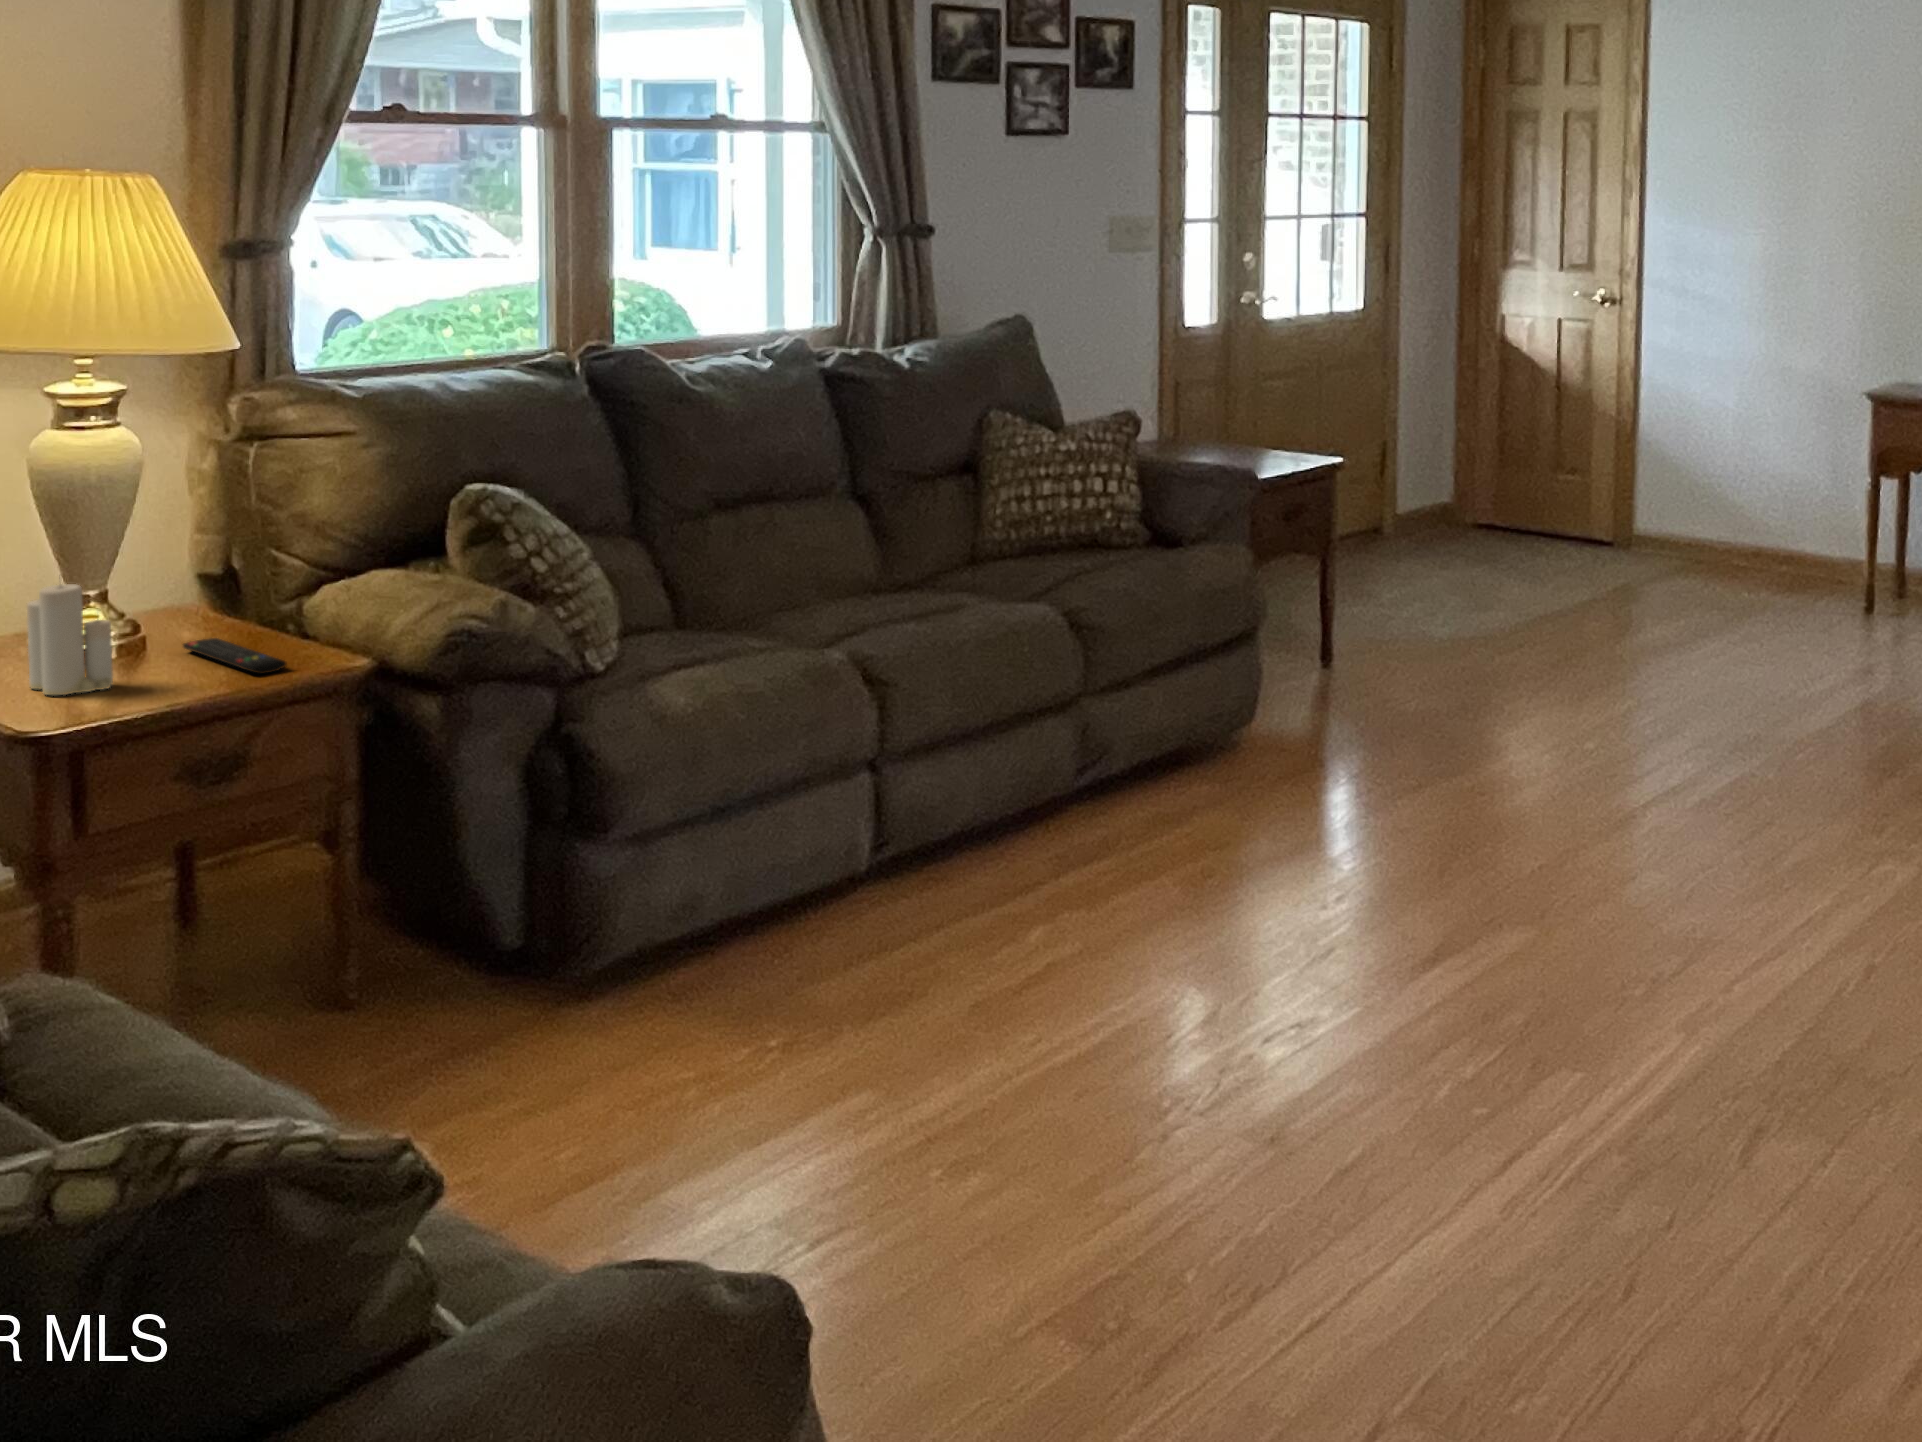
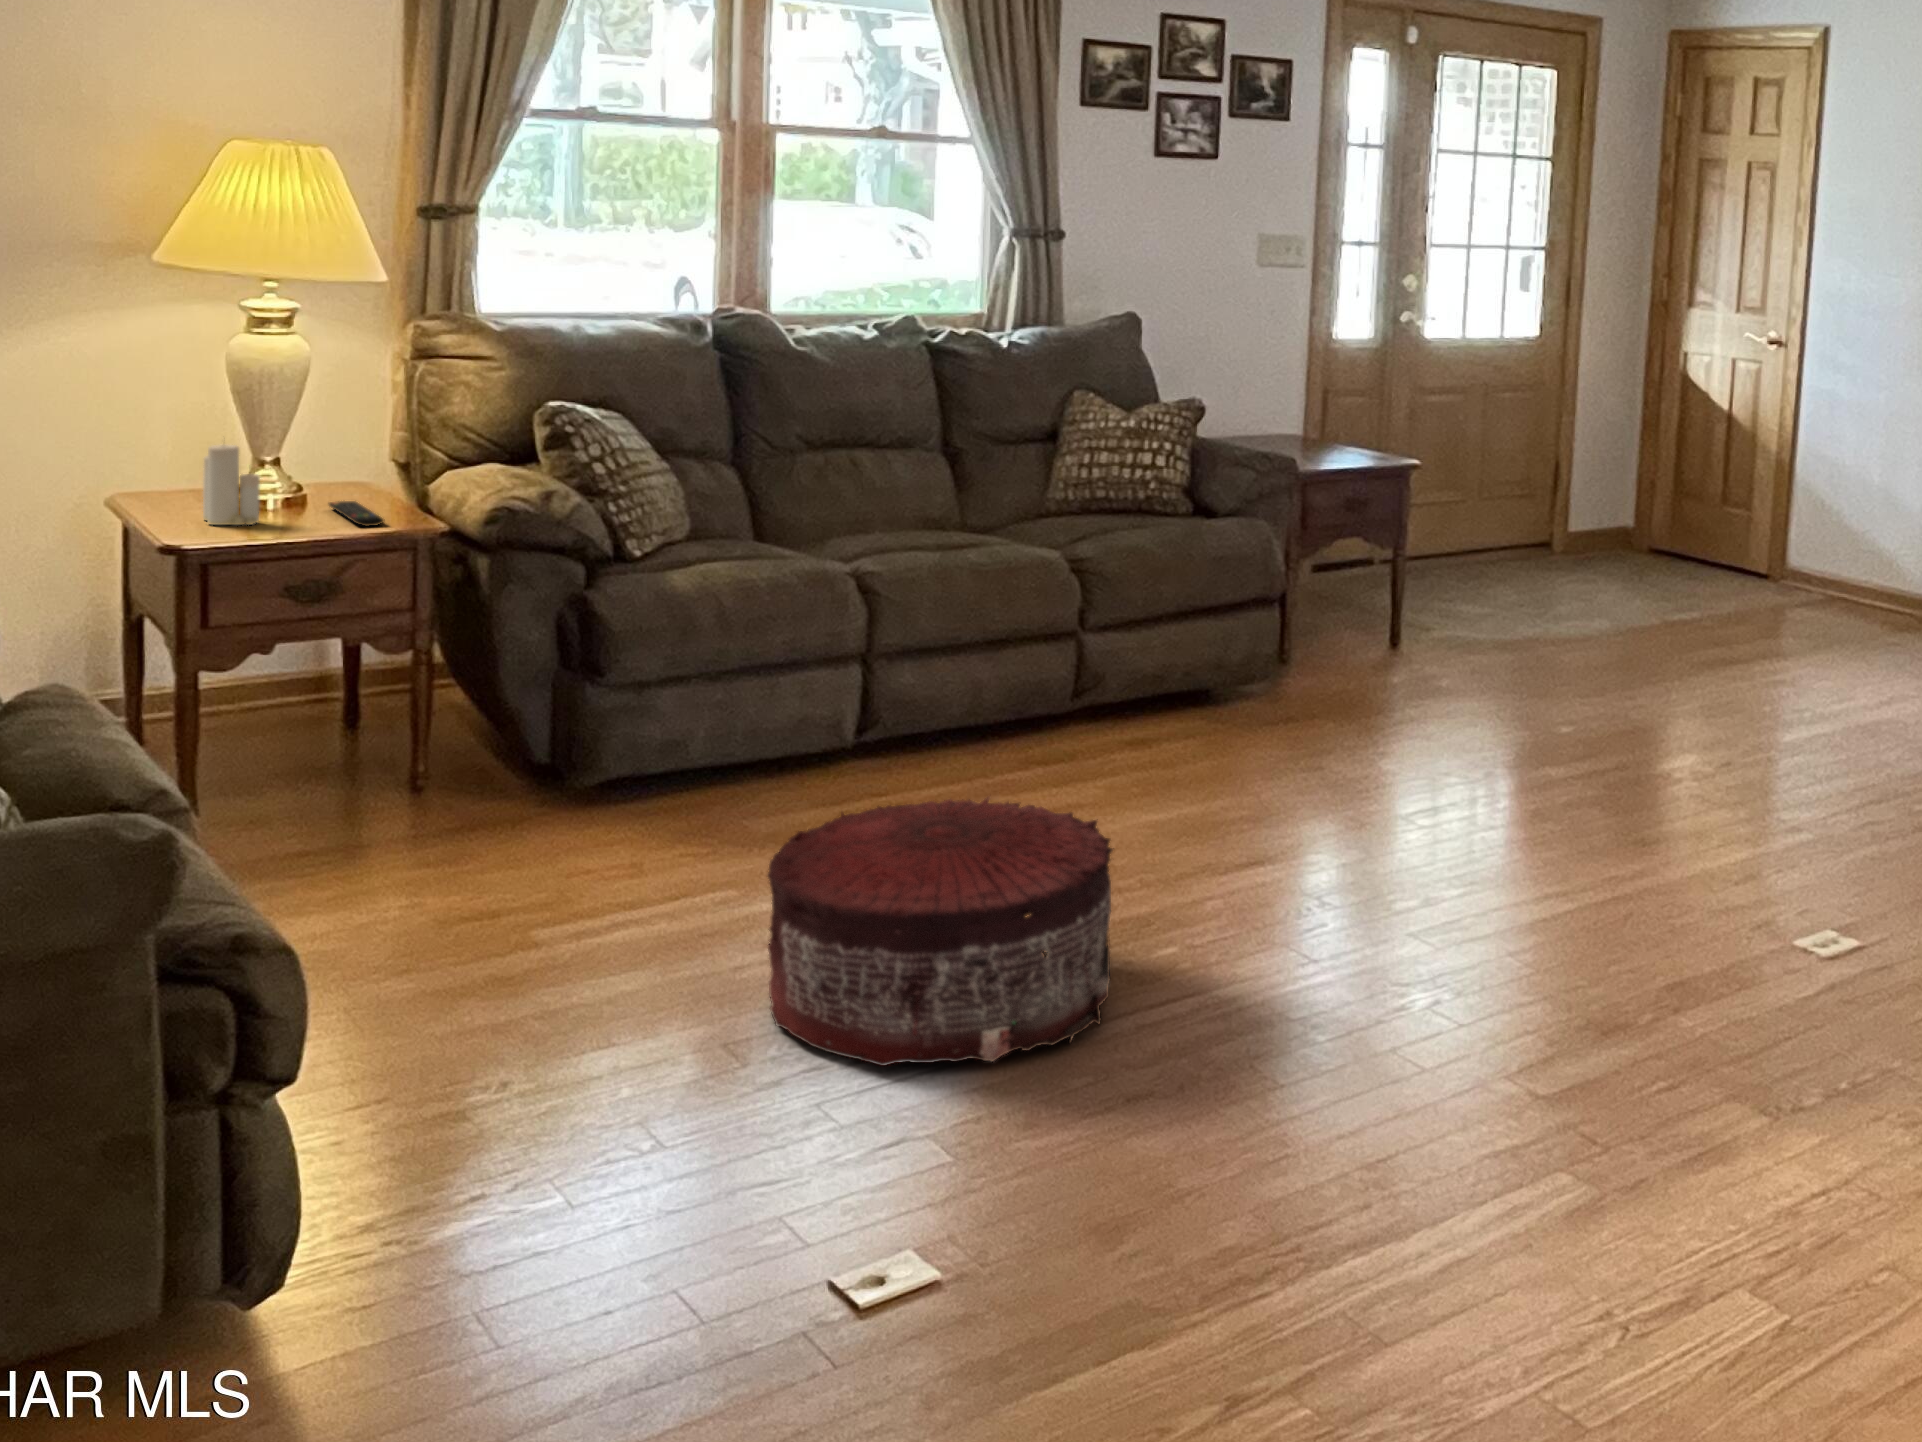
pouf: none [1024,940,1470,1334] -> present [768,797,1114,1066]

